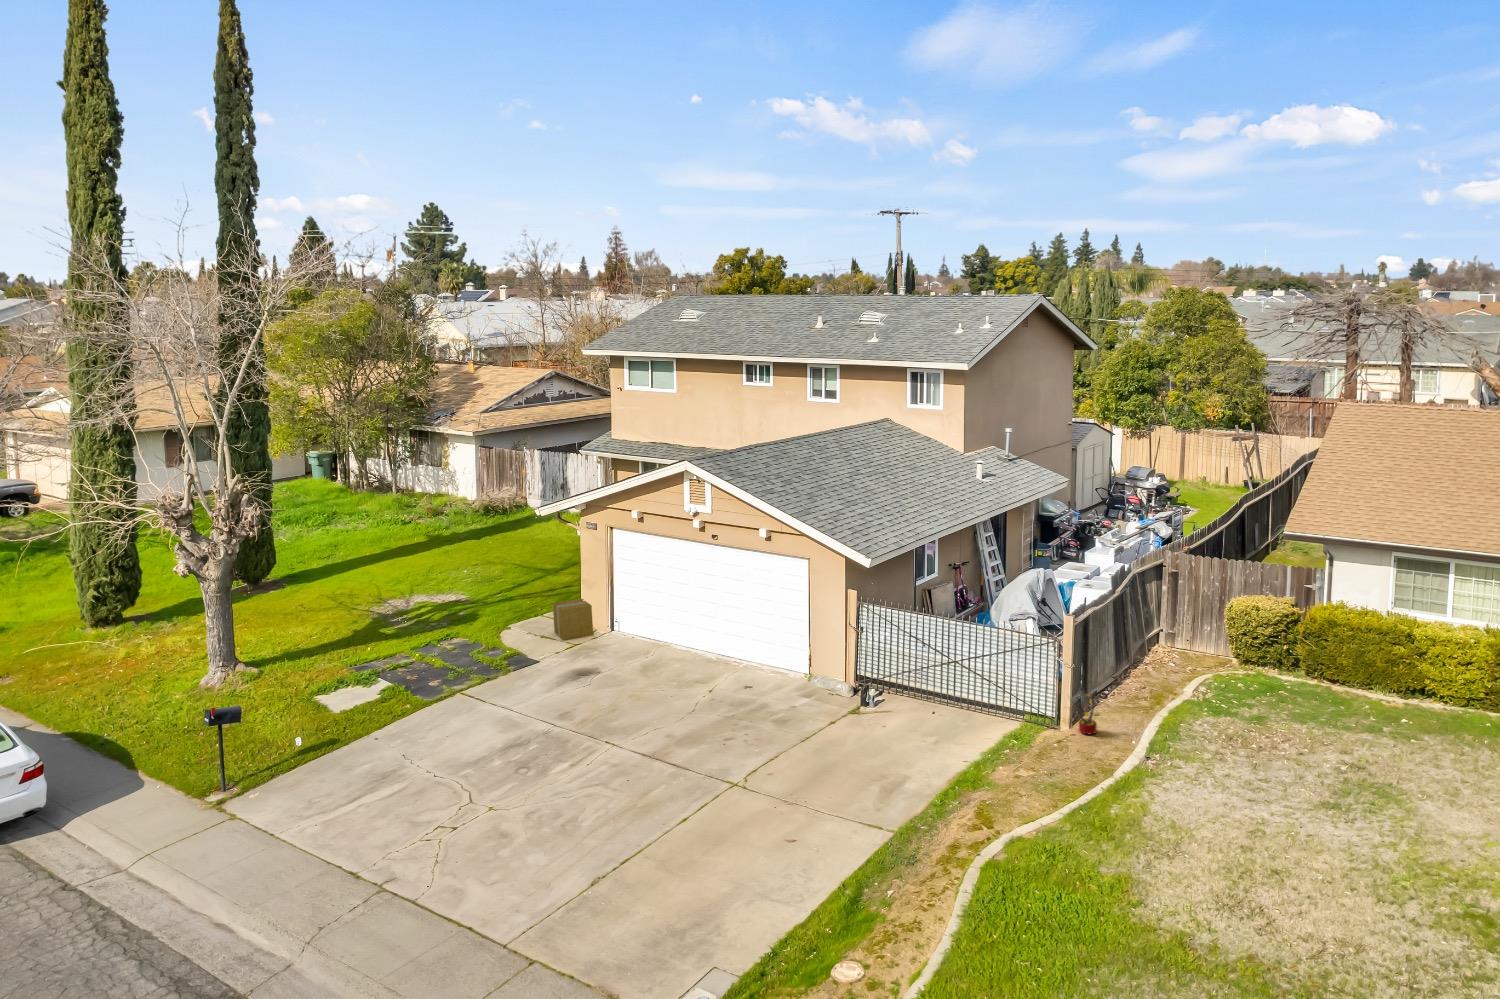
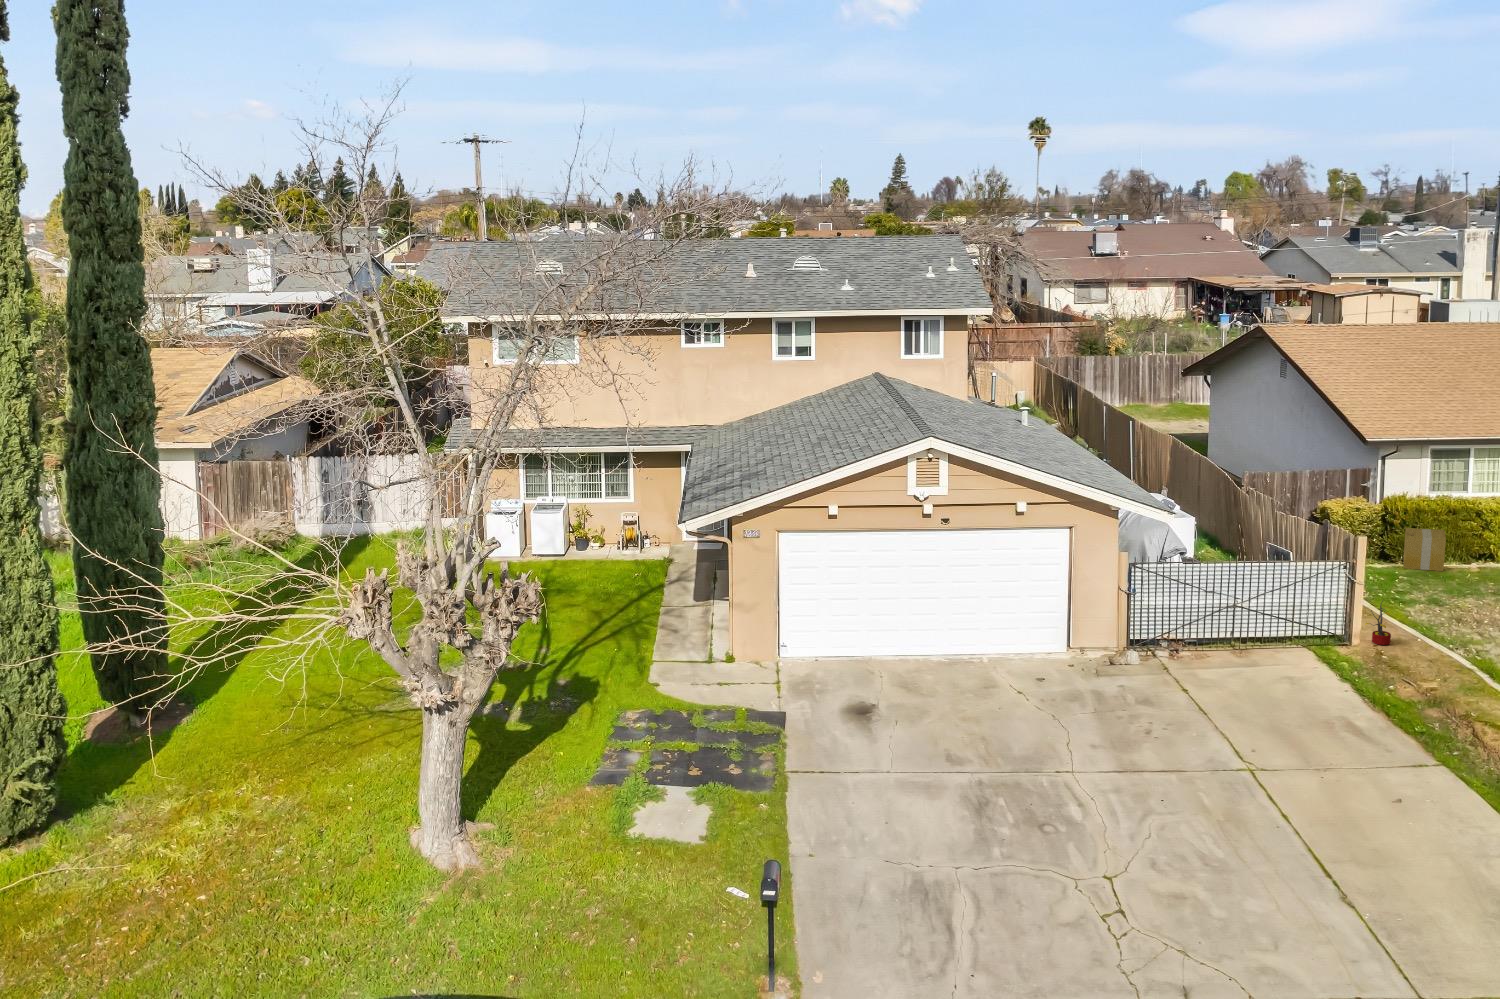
cardboard box: present [553,599,593,640] -> present [1403,528,1446,571]

